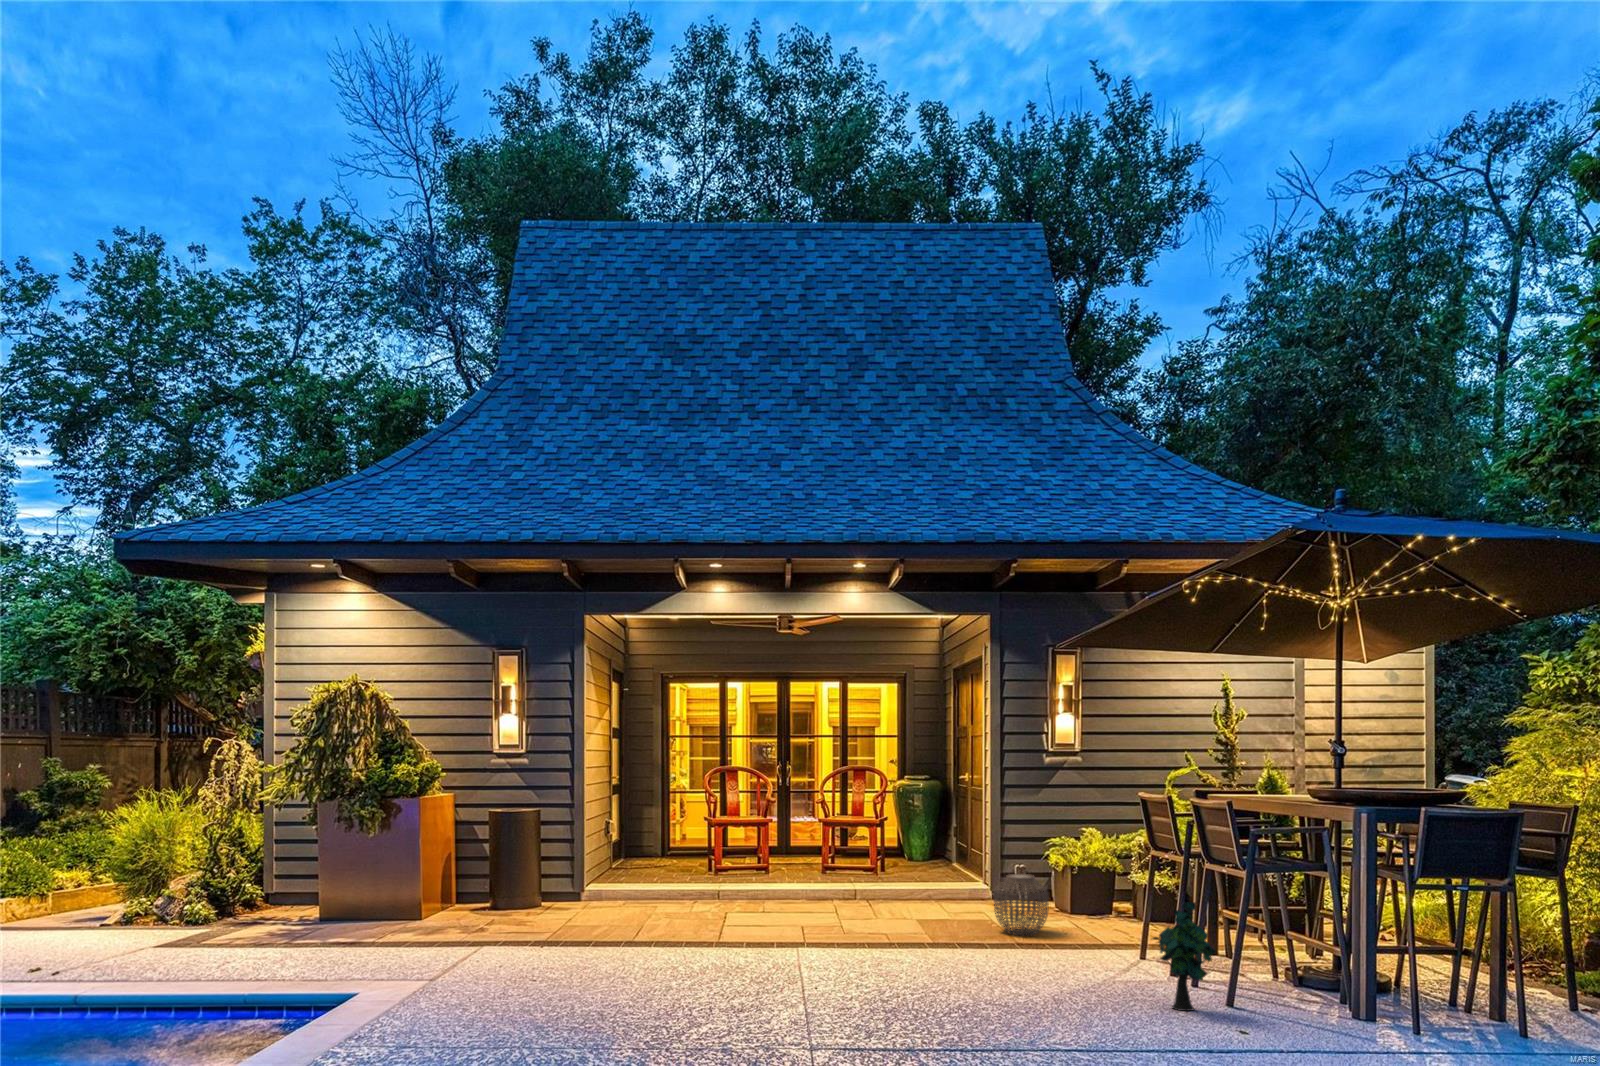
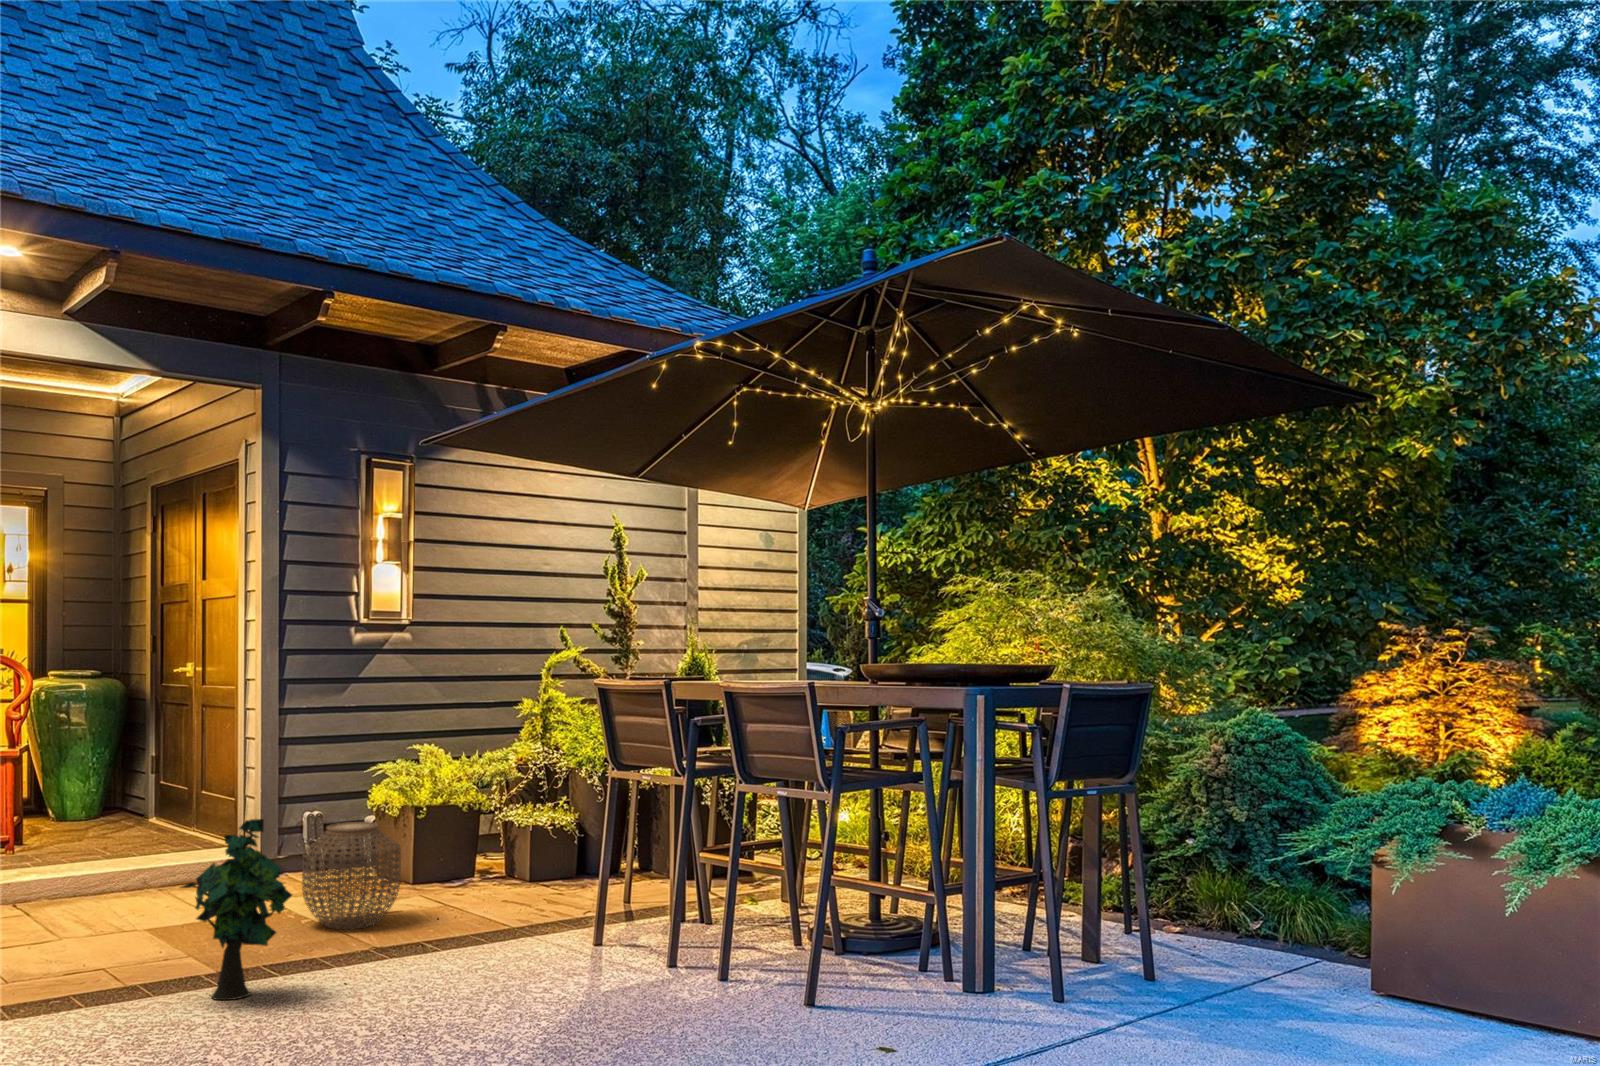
decorative plant: present [1152,902,1215,1011] -> present [181,819,292,1000]

